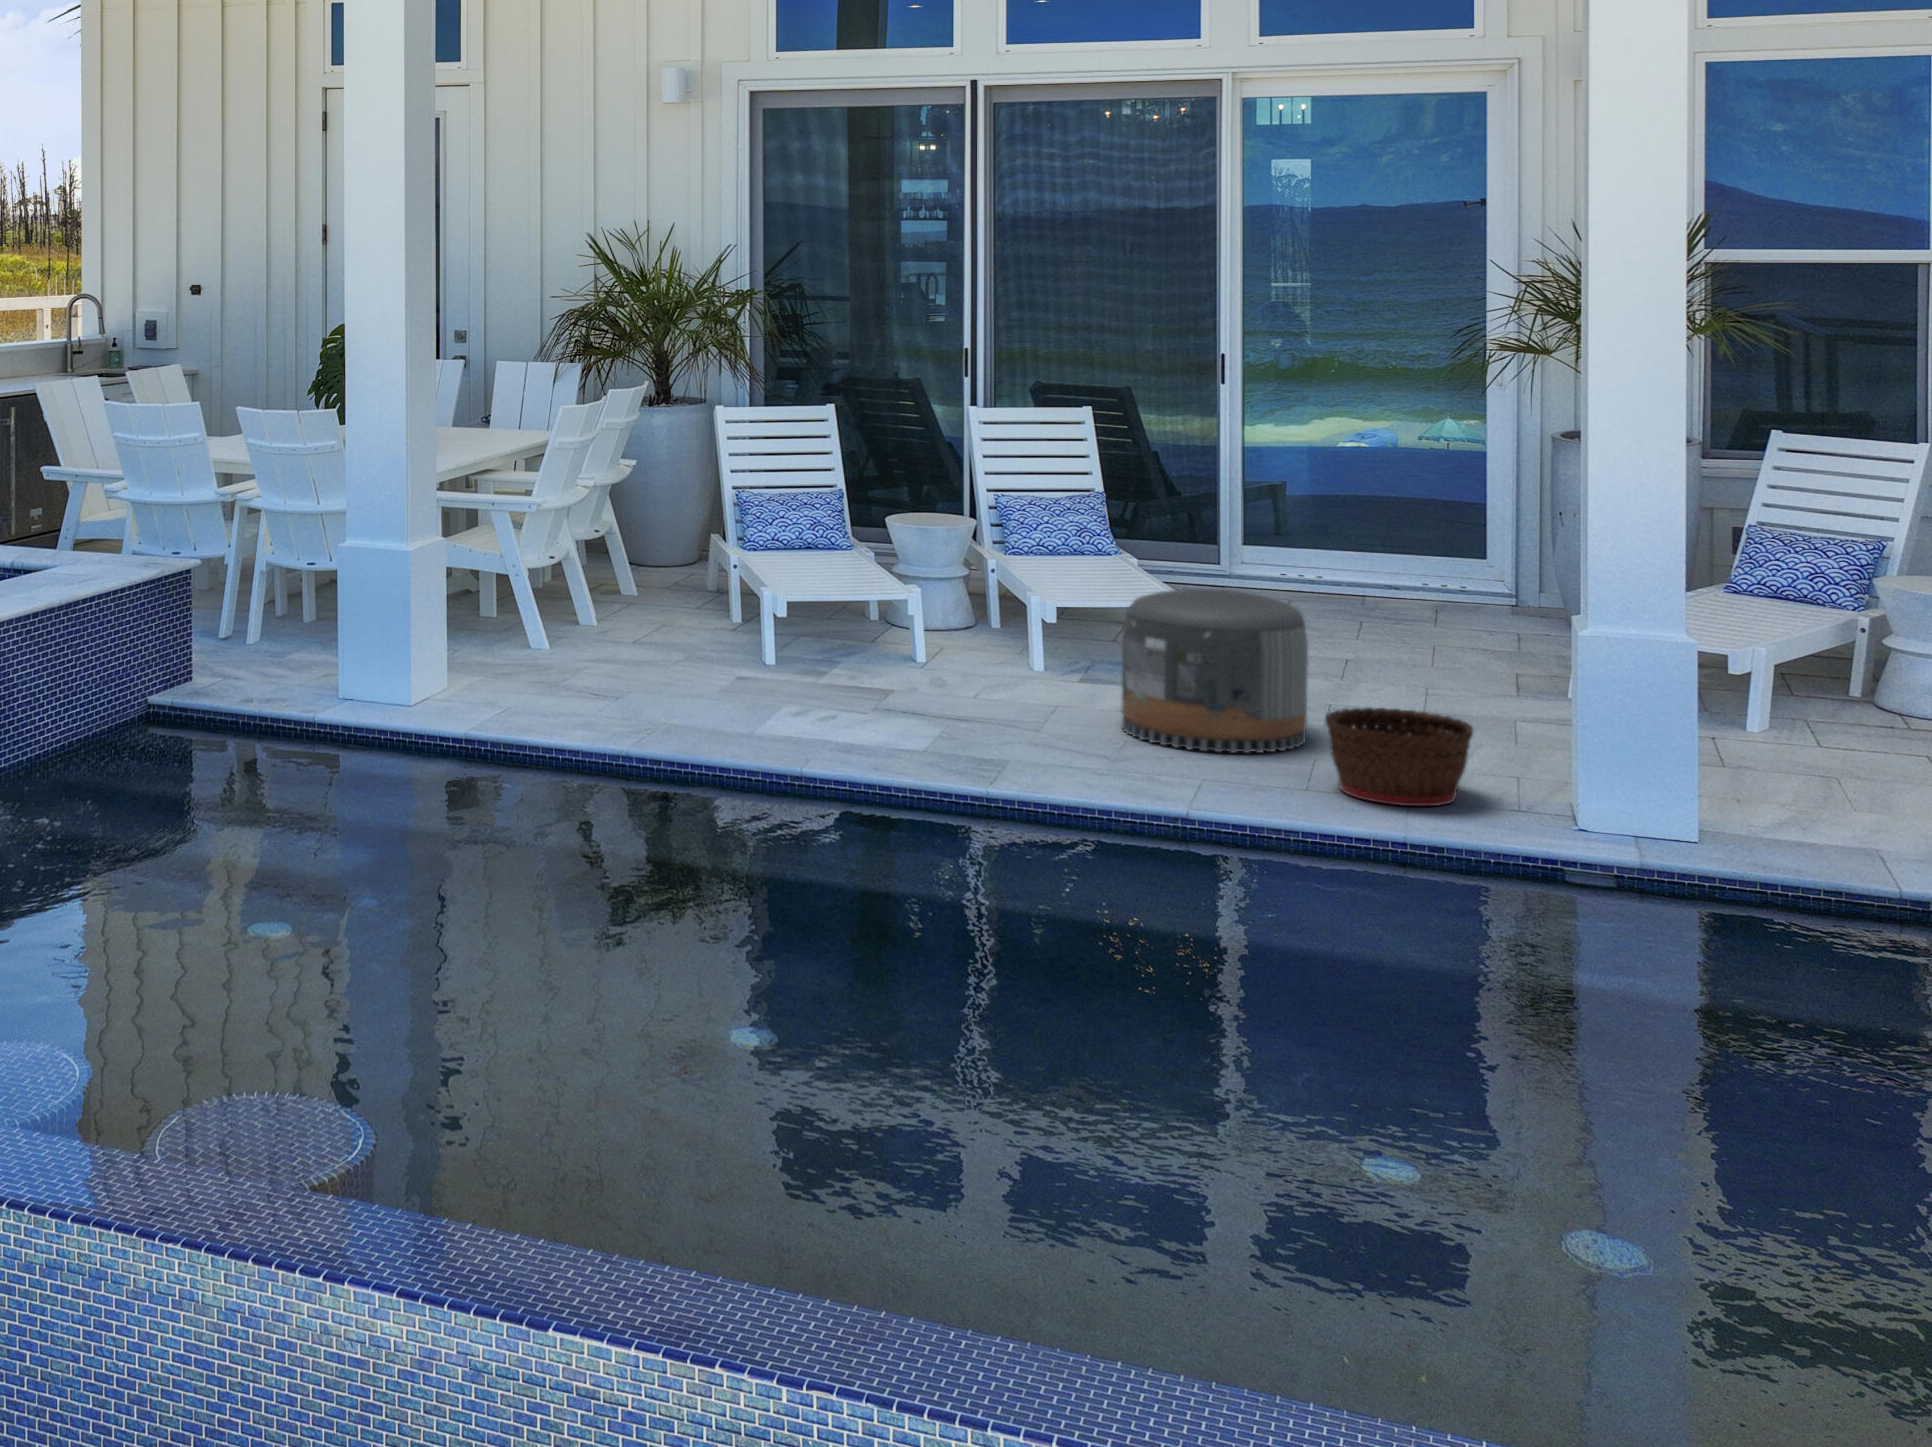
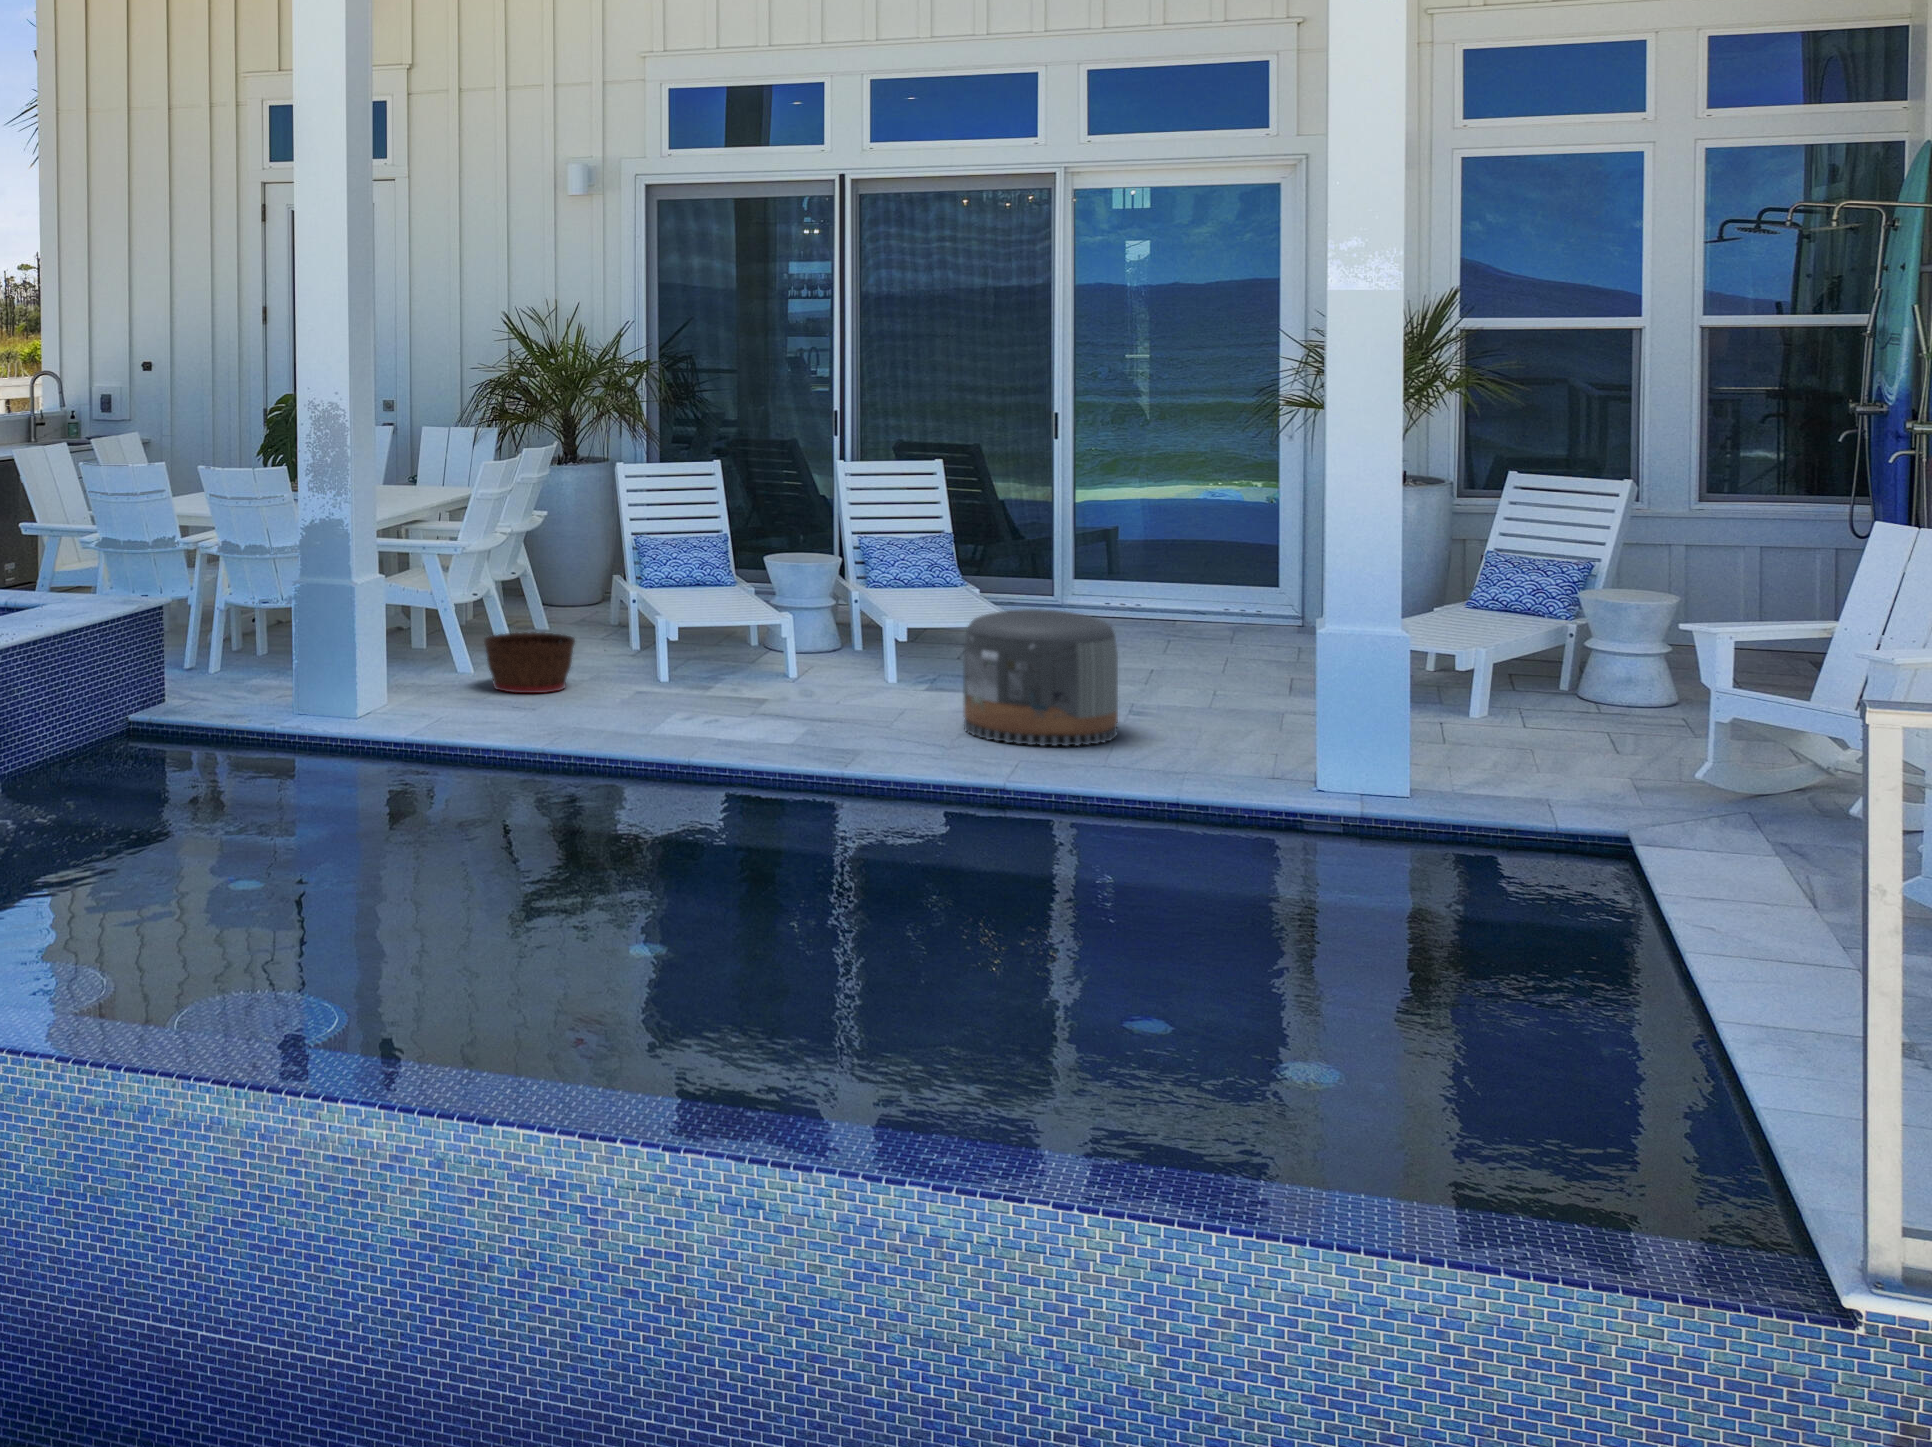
basket: present [1326,708,1473,806] -> present [484,632,575,693]

